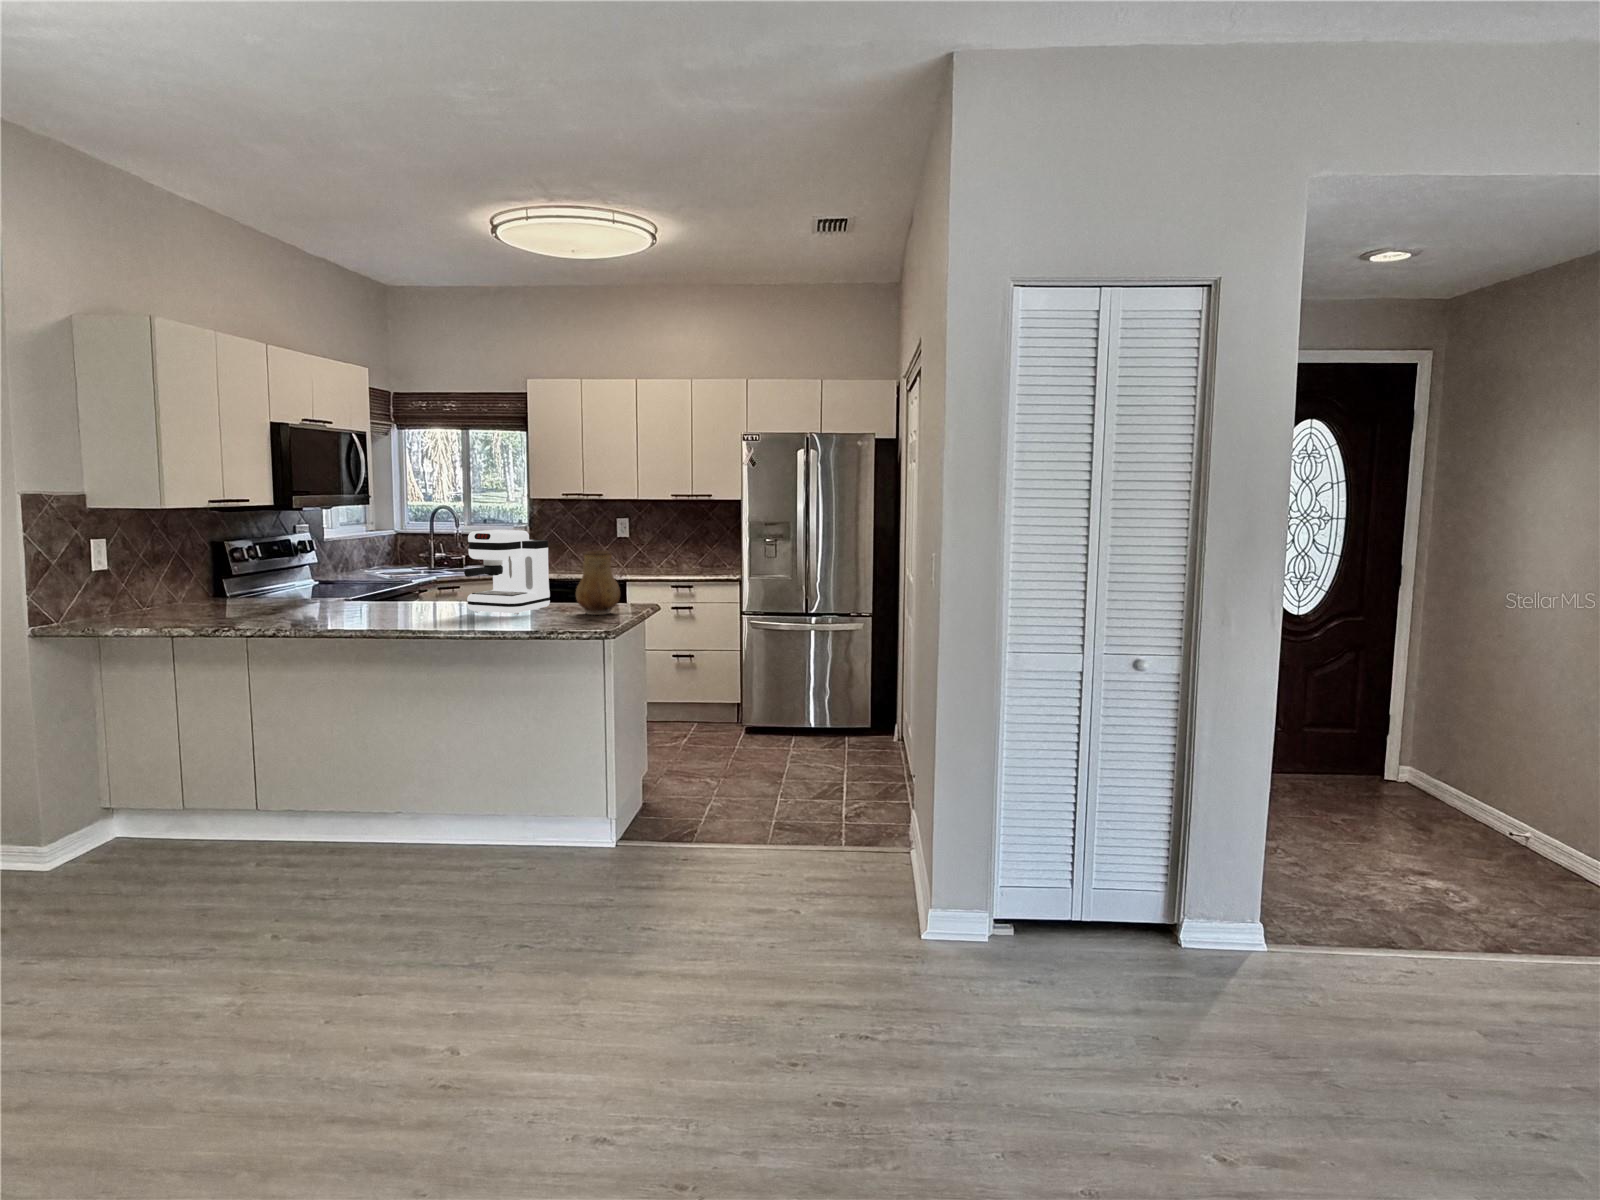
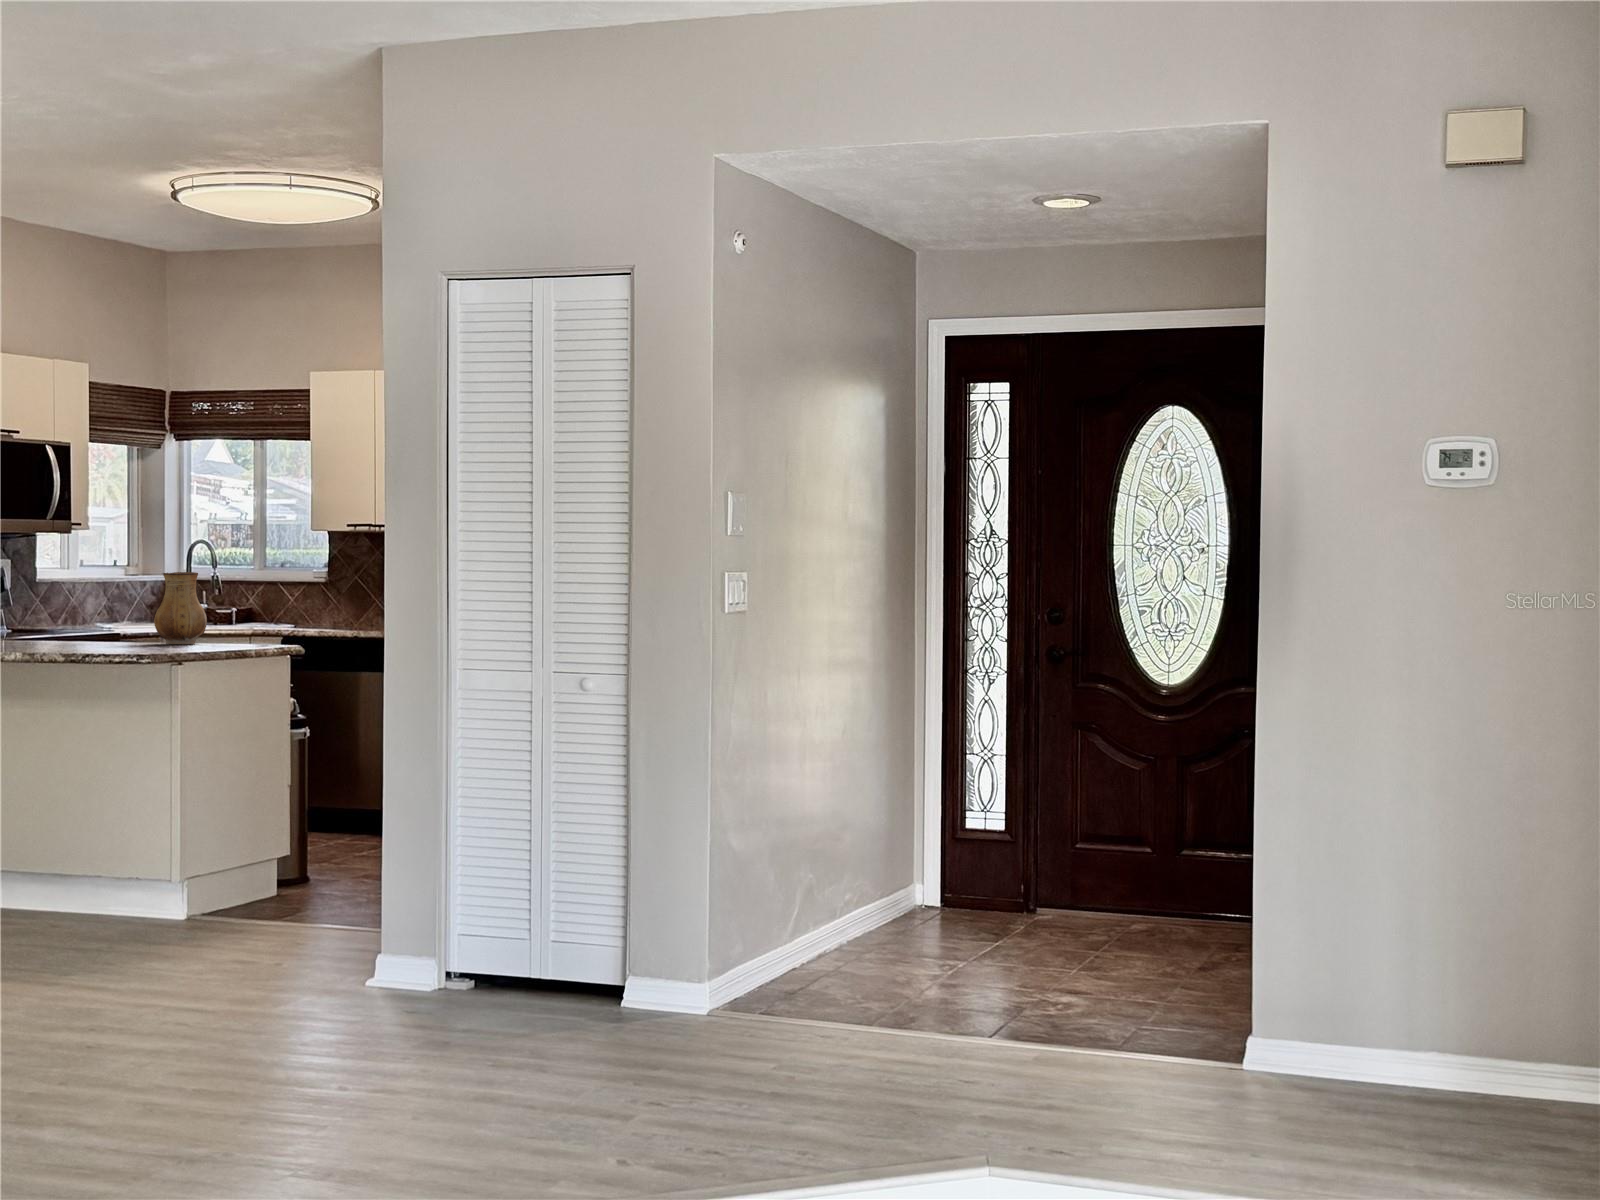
coffee maker: present [464,530,550,615] -> none [44,550,151,643]

